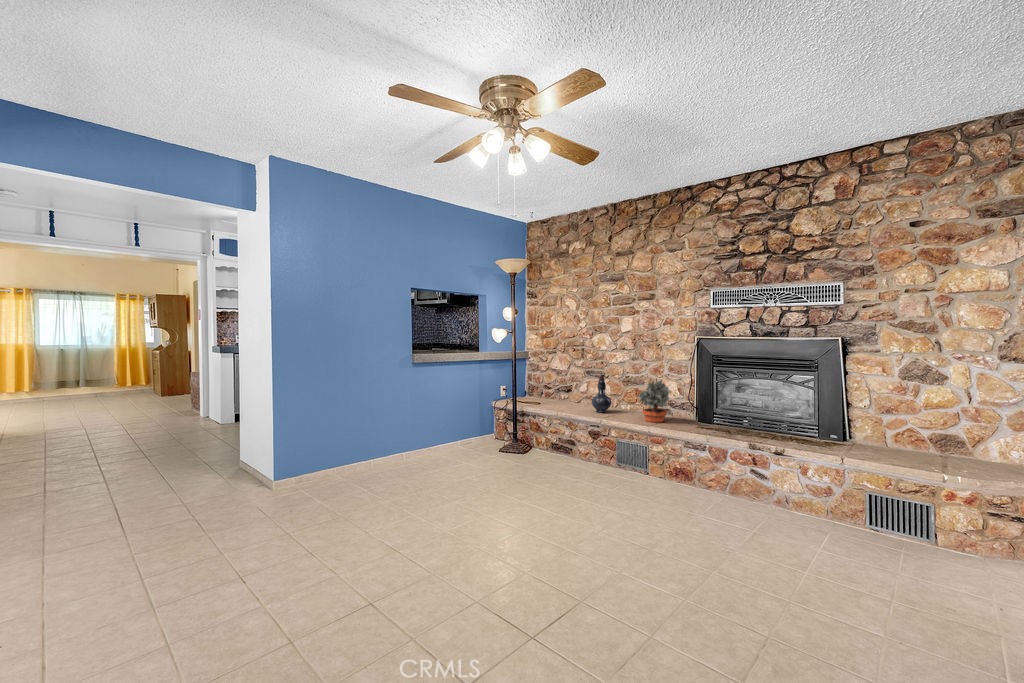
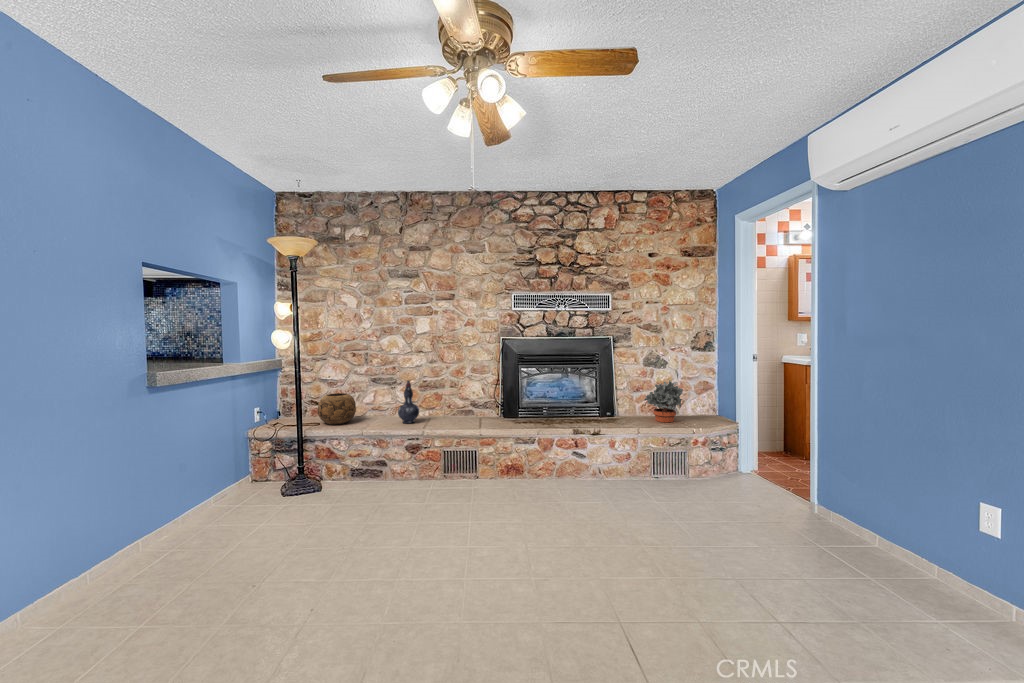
potted plant: present [638,380,670,422] -> present [644,380,683,422]
decorative bowl: none [537,381,566,405] -> present [318,393,356,425]

